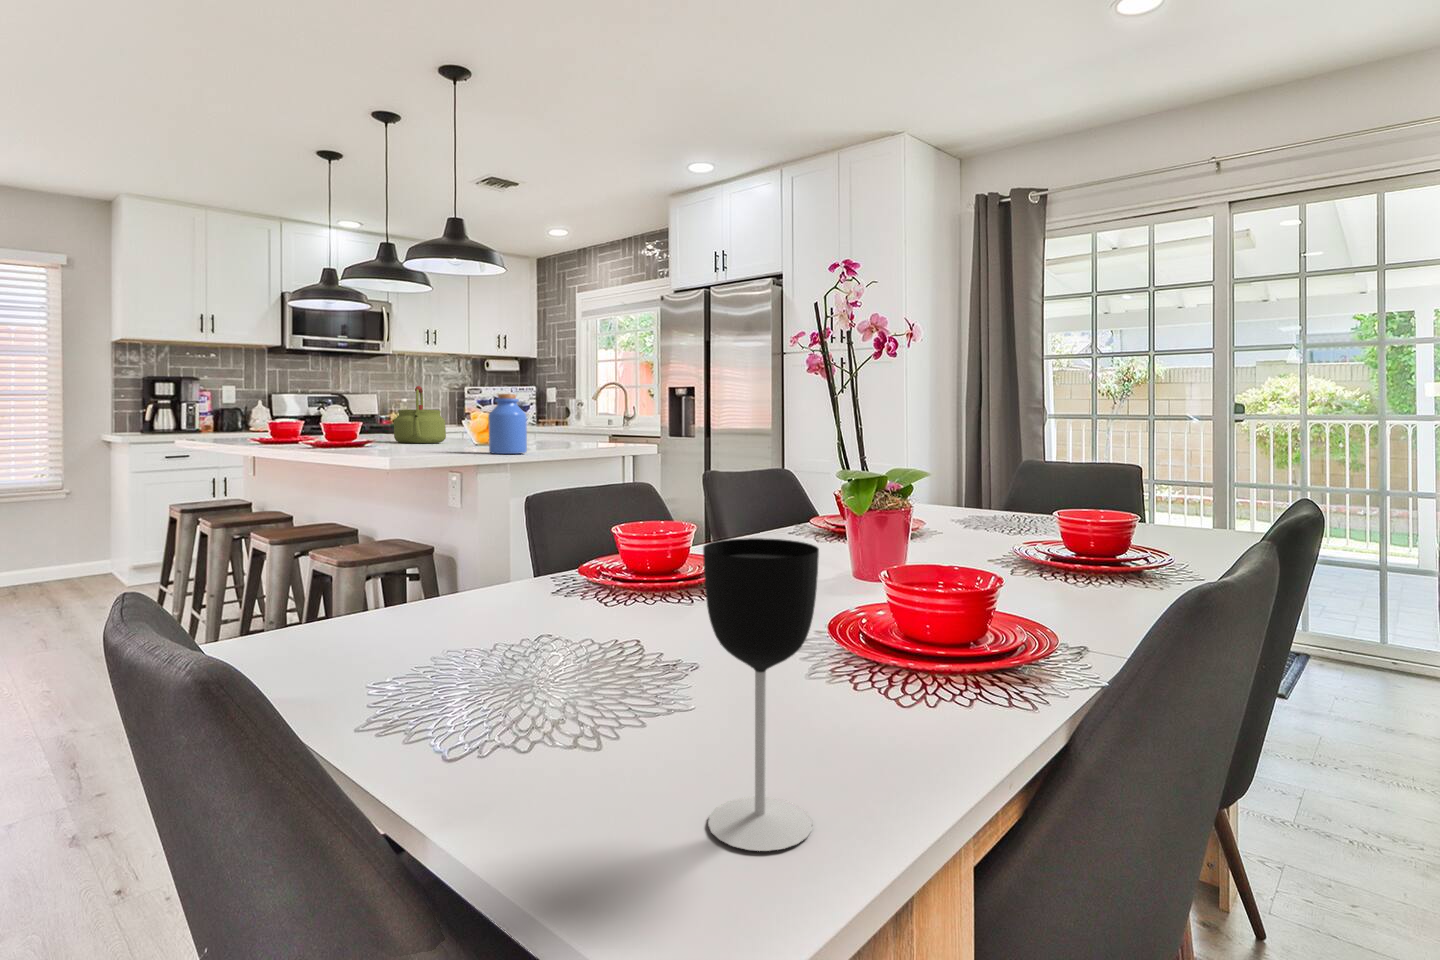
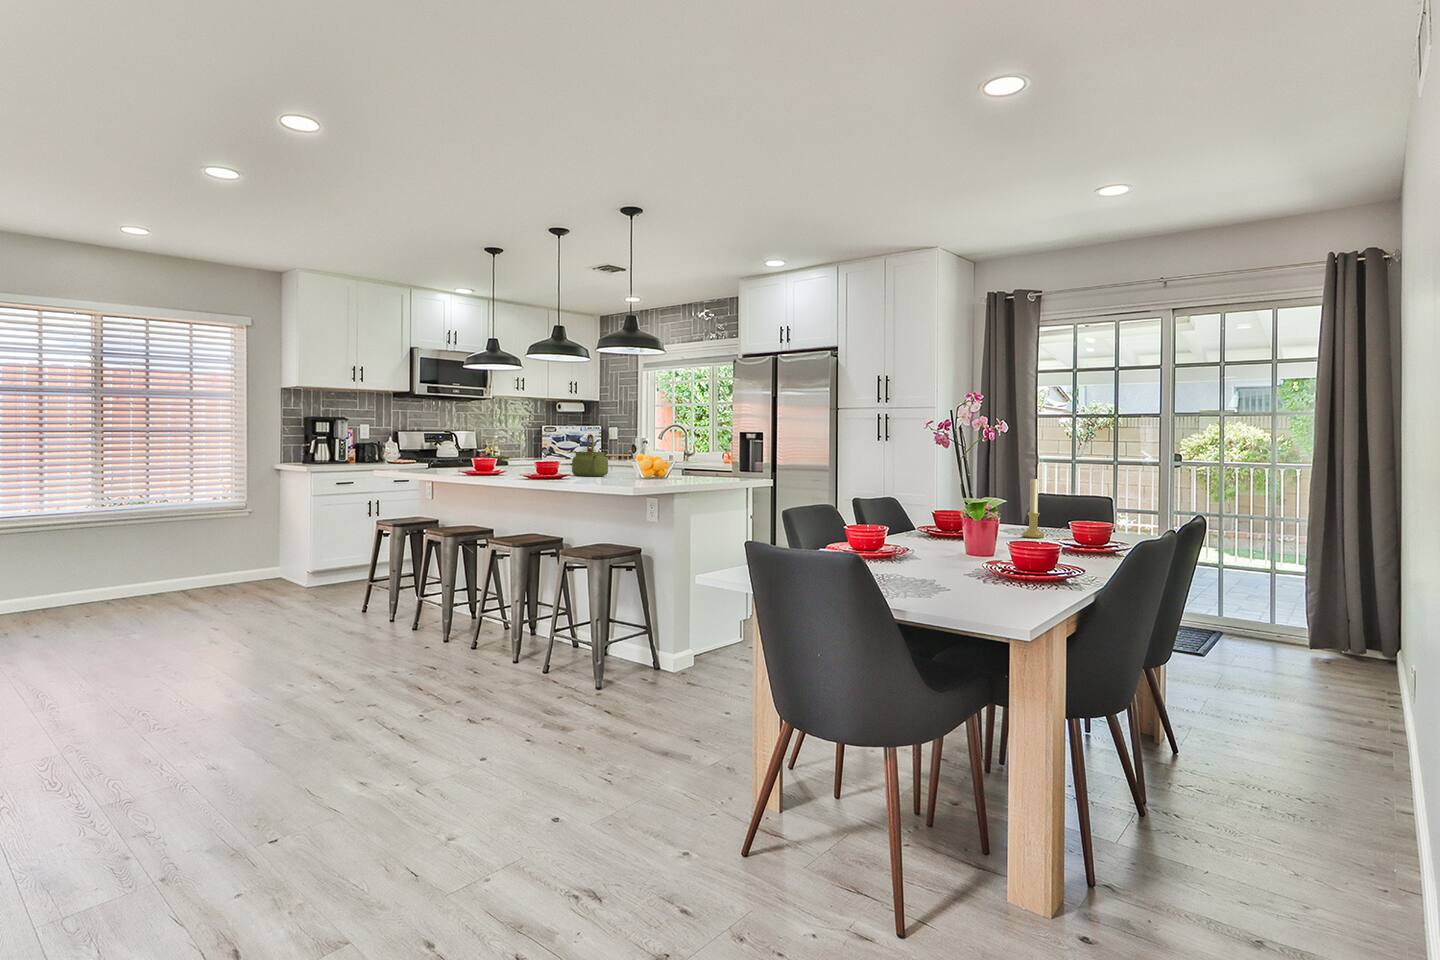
jar: present [488,394,527,454] -> none [680,445,705,486]
candle holder: none [986,431,1024,536] -> present [1022,478,1044,538]
wine glass: present [703,538,819,851] -> none [987,518,1023,603]

